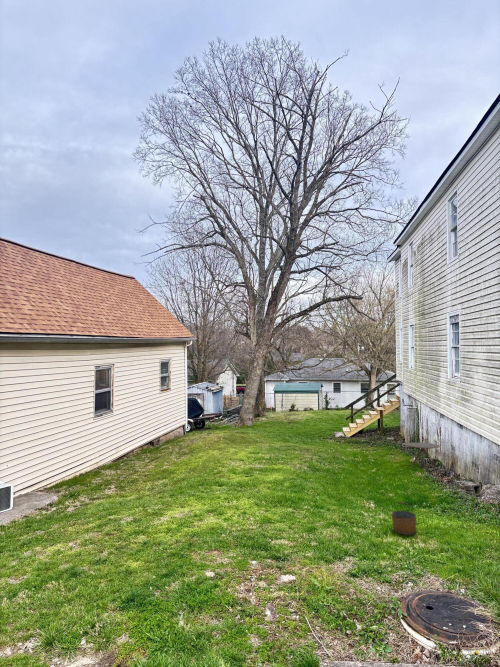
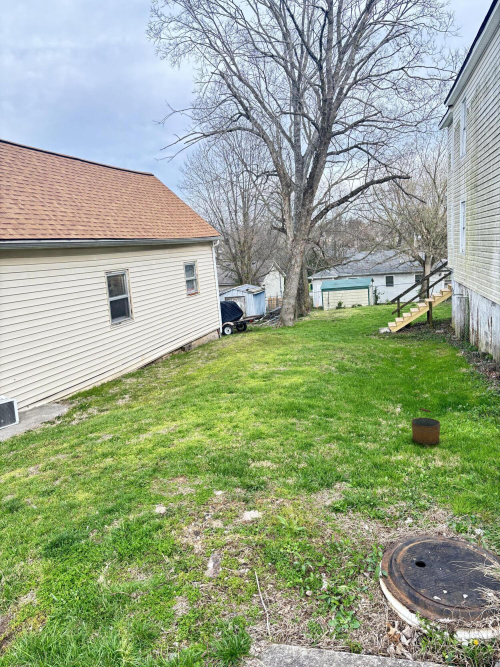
round table: present [405,443,440,469] -> none [450,337,492,366]

